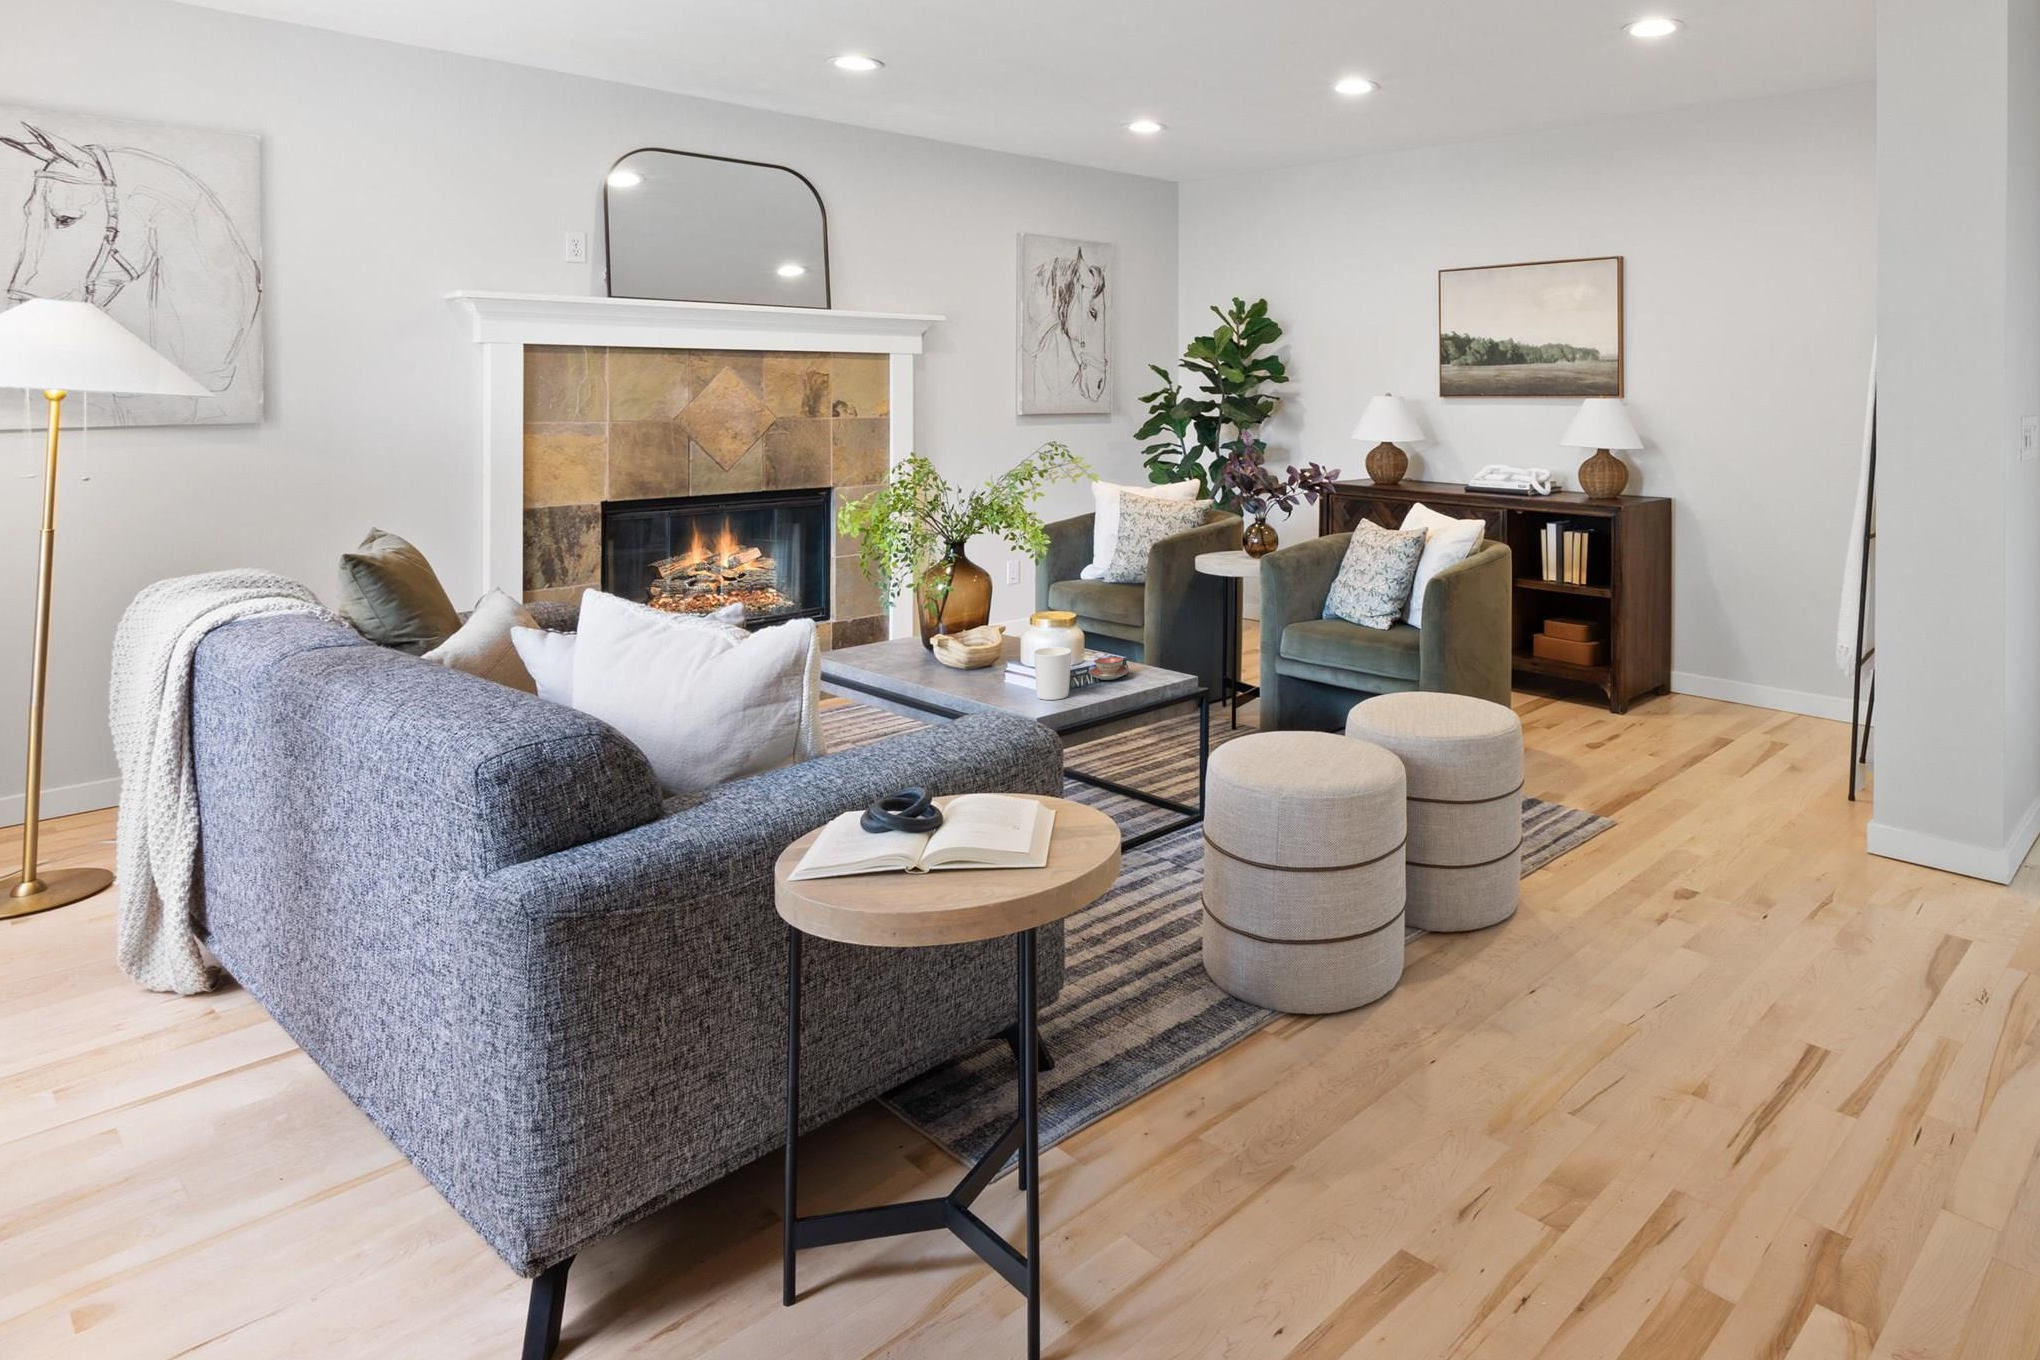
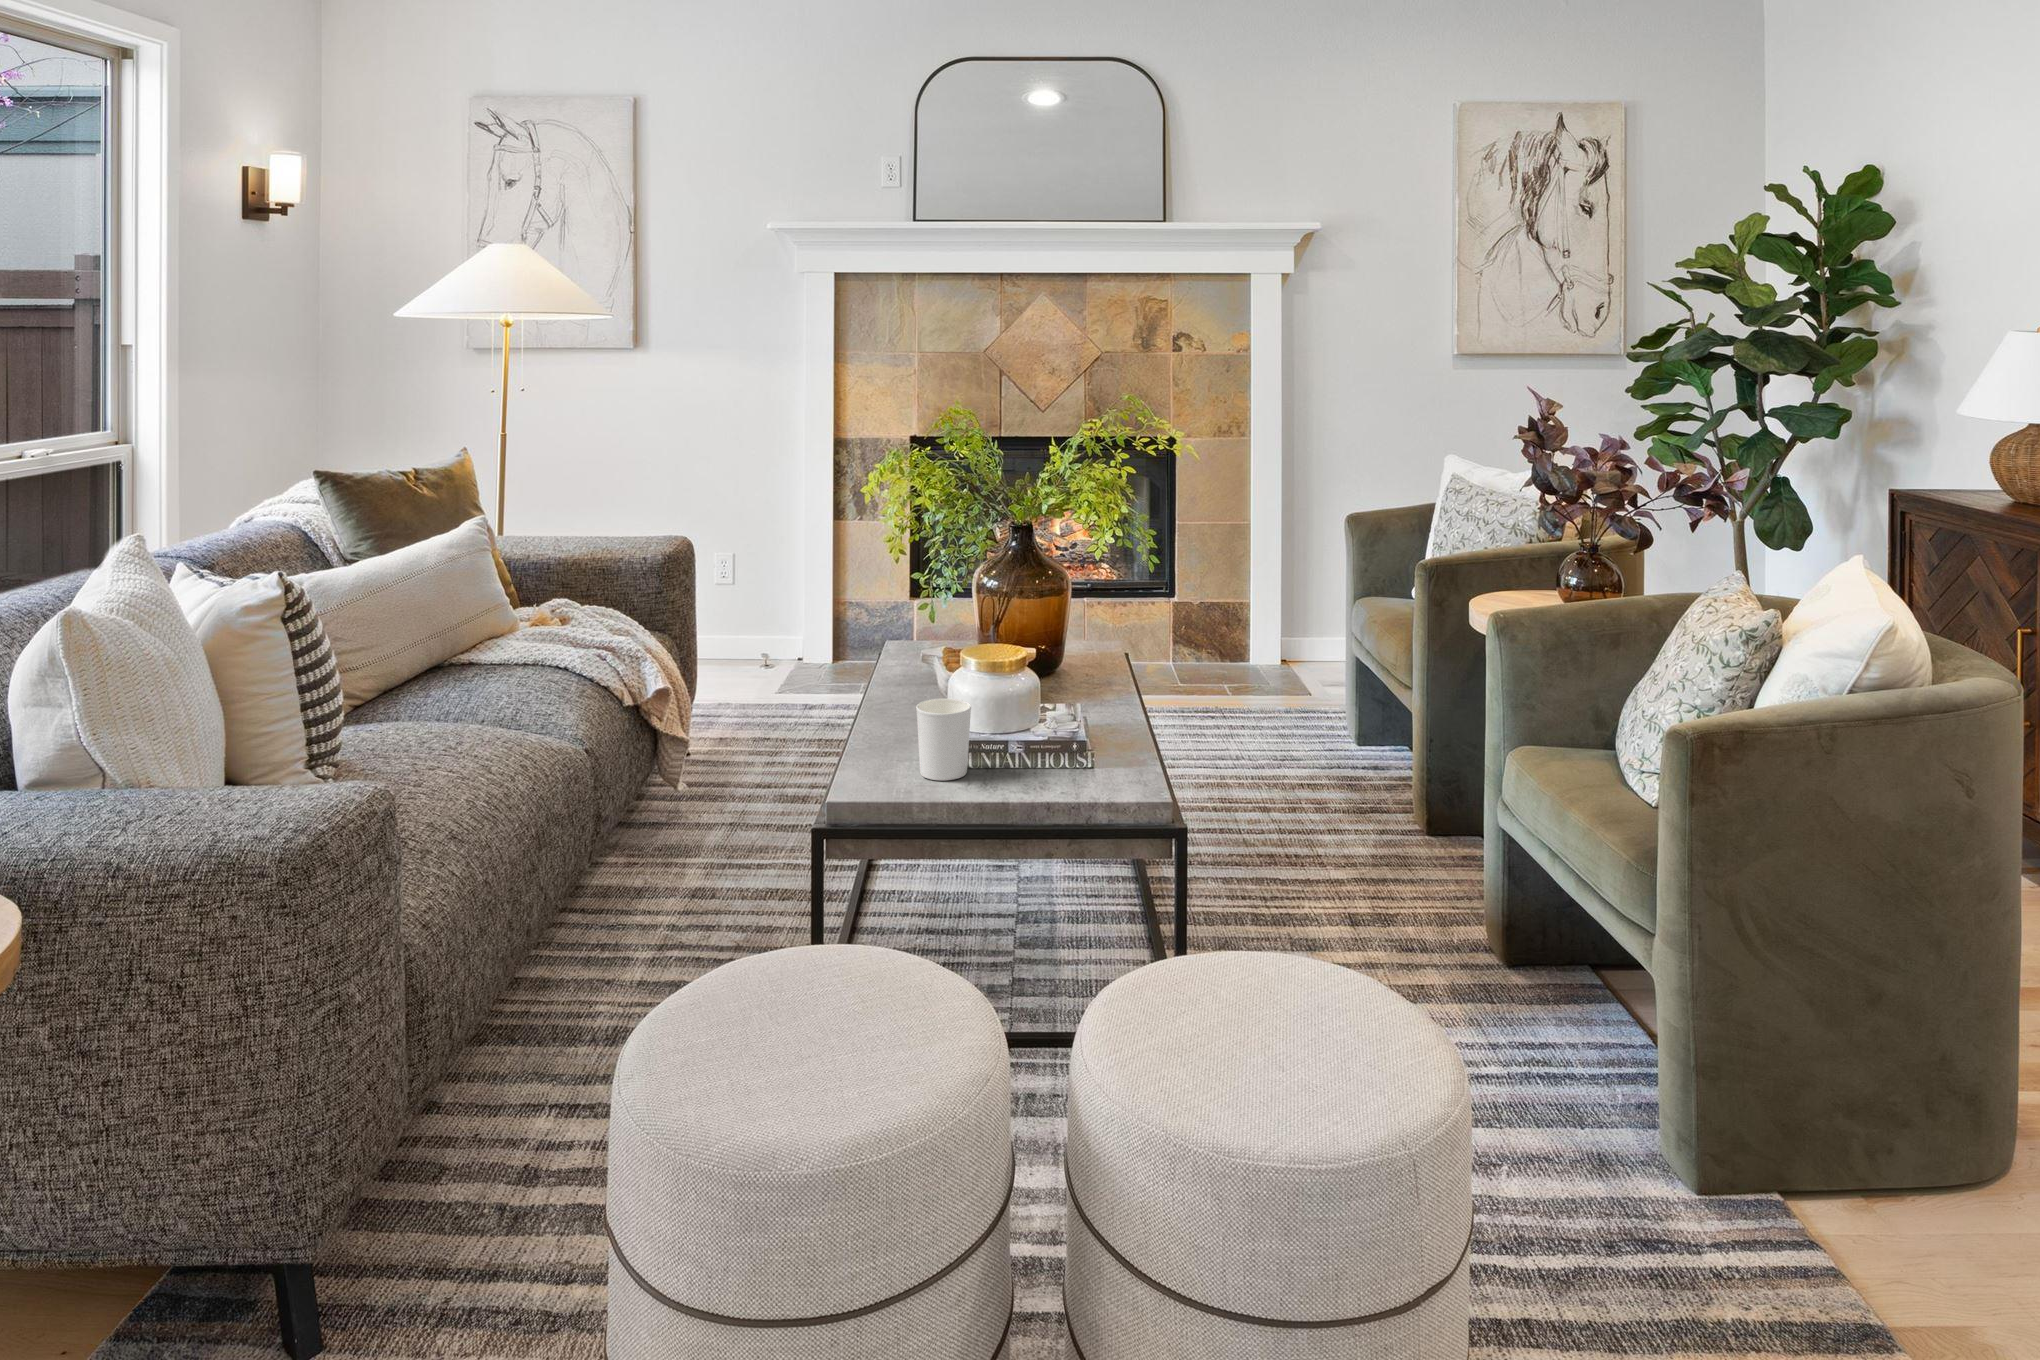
teacup: present [1089,656,1130,680] -> none [1036,732,1101,771]

